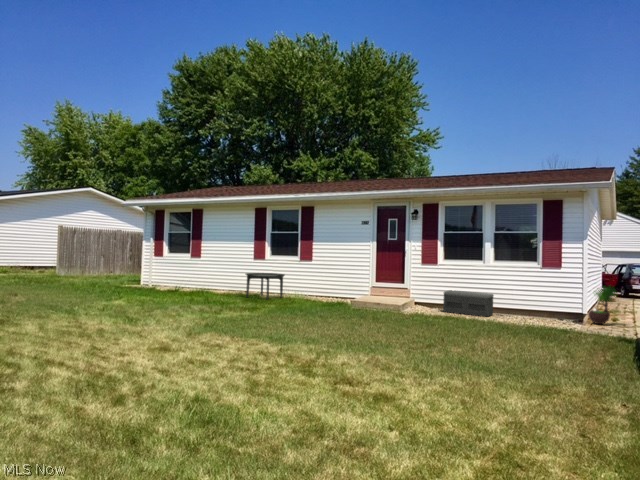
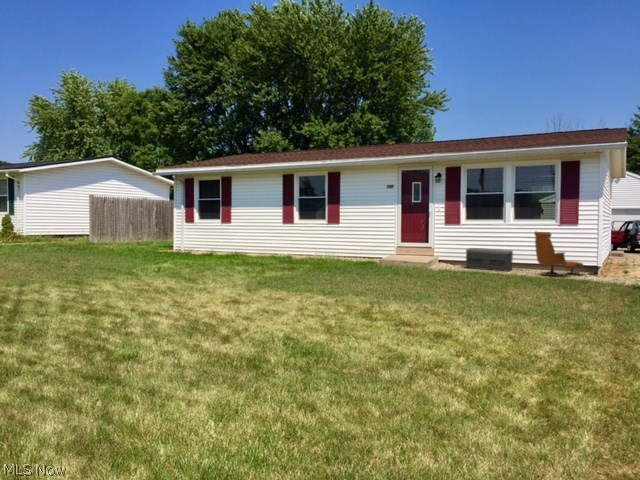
round table: present [246,273,285,300] -> none [276,236,314,261]
lounge chair: none [514,274,568,326] -> present [534,231,583,275]
potted tree: present [588,287,617,324] -> none [601,237,630,275]

